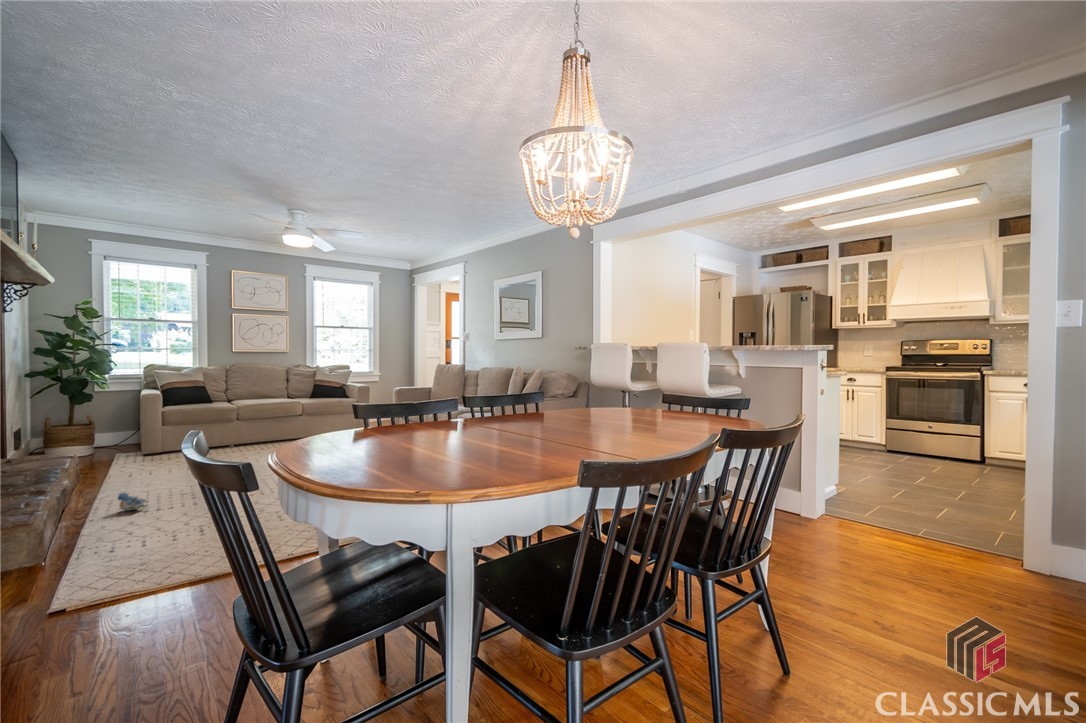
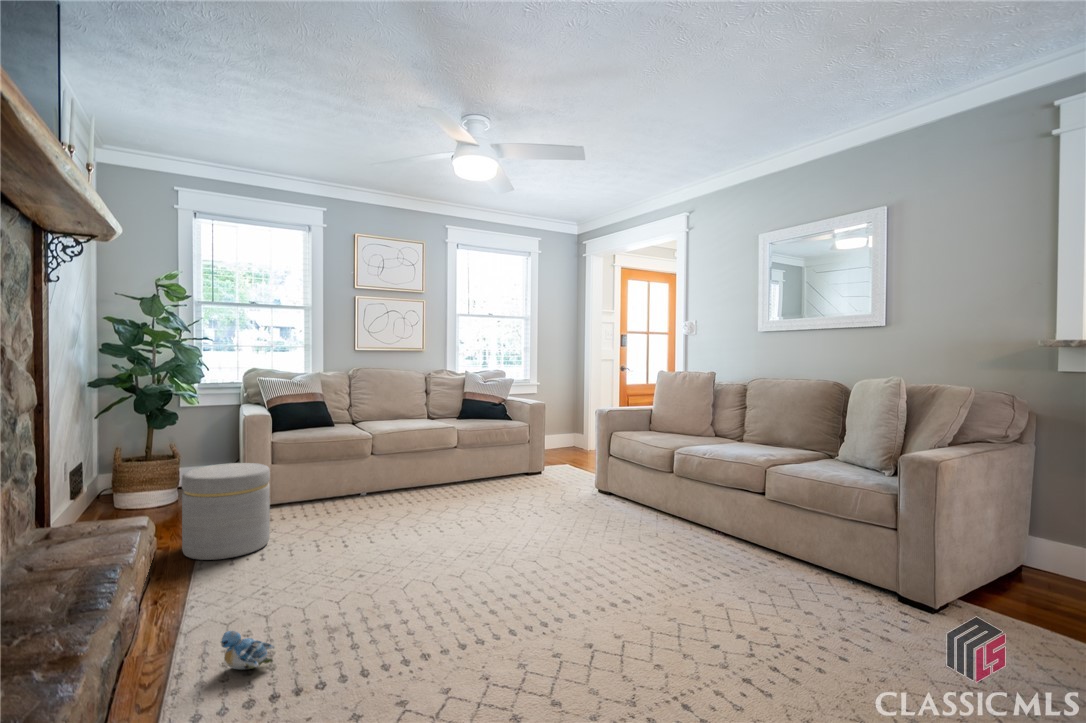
ottoman: none [96,422,157,477] -> present [182,463,270,560]

